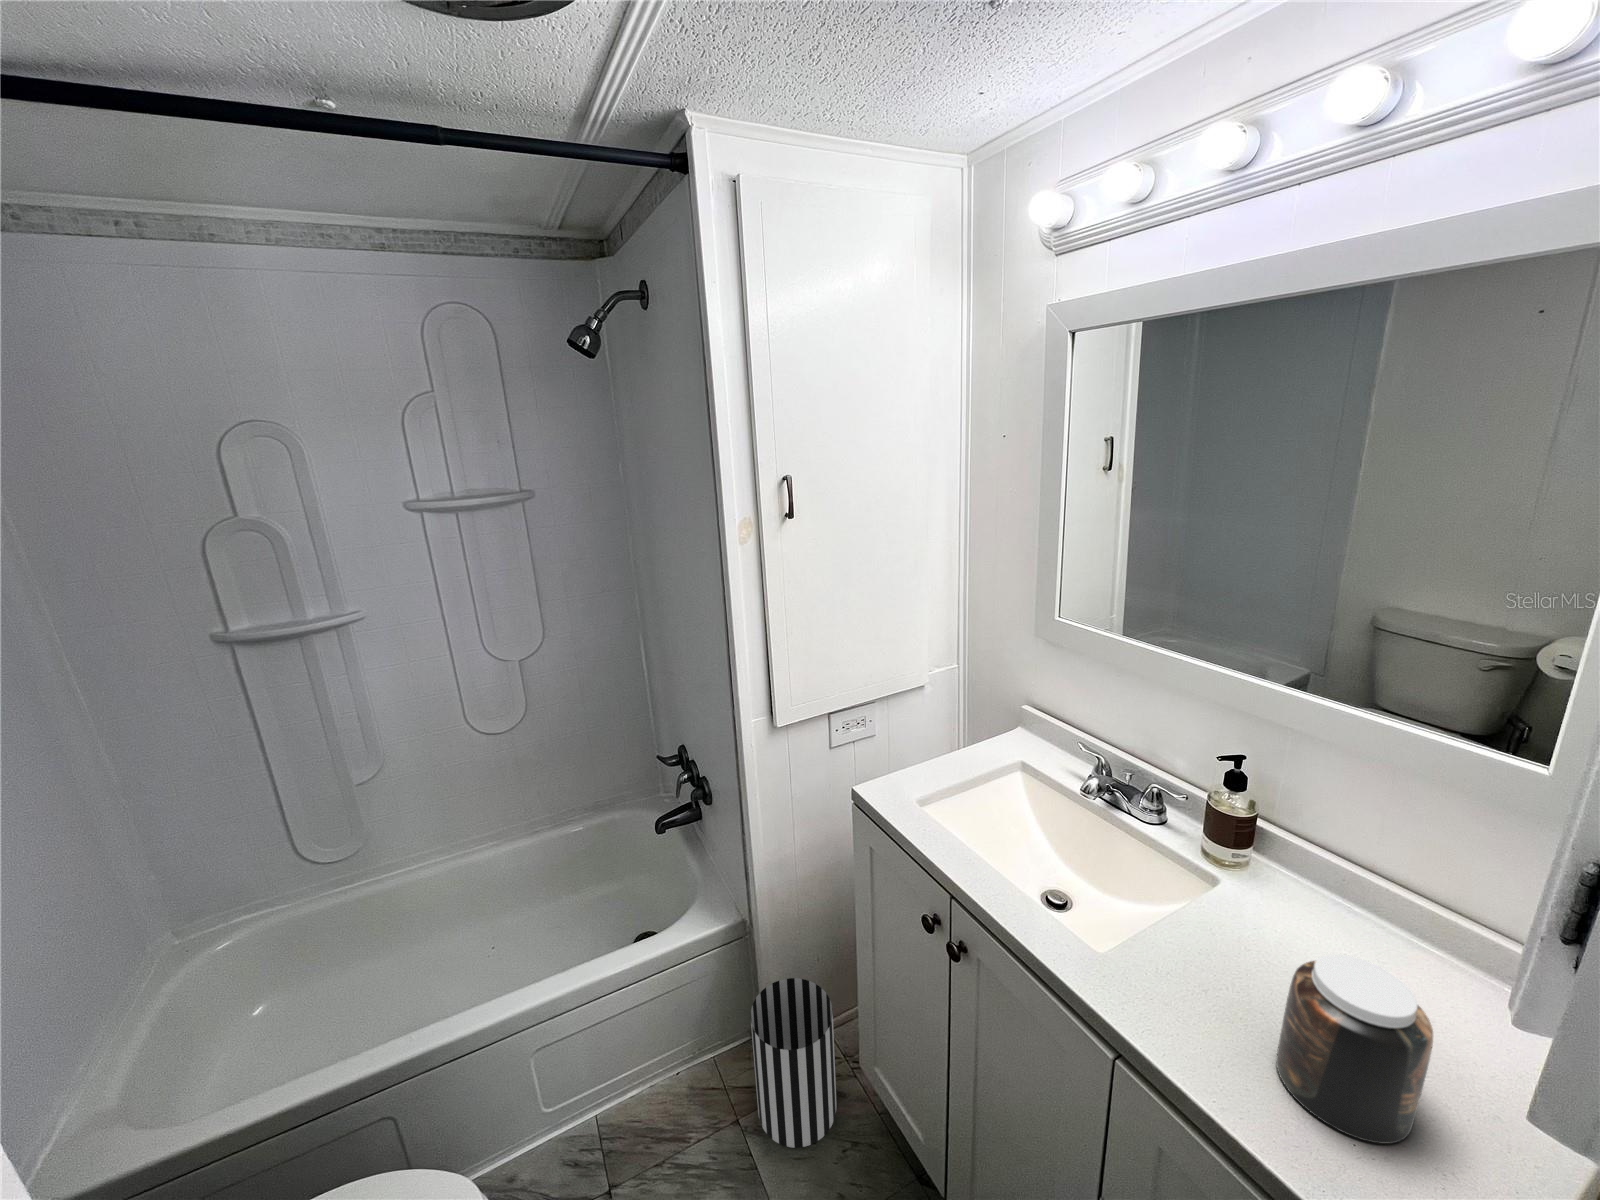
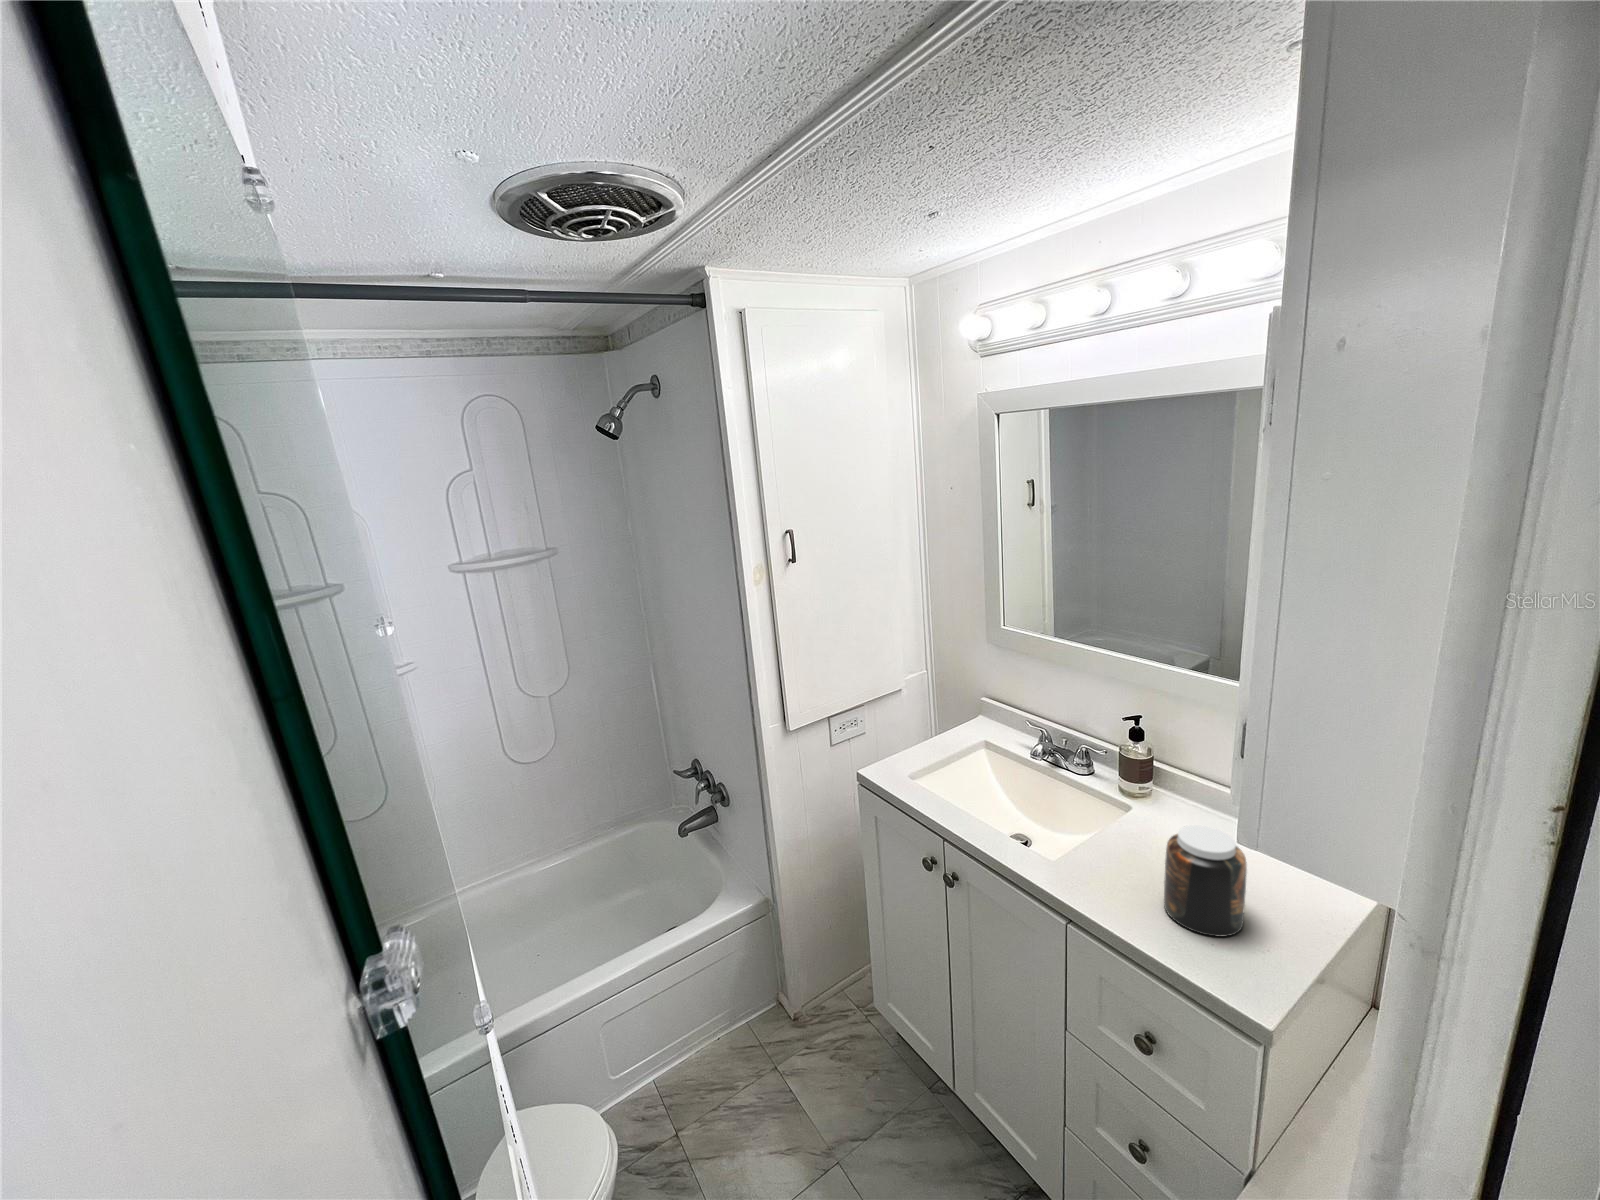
wastebasket: present [751,978,836,1148] -> none [782,941,857,1080]

